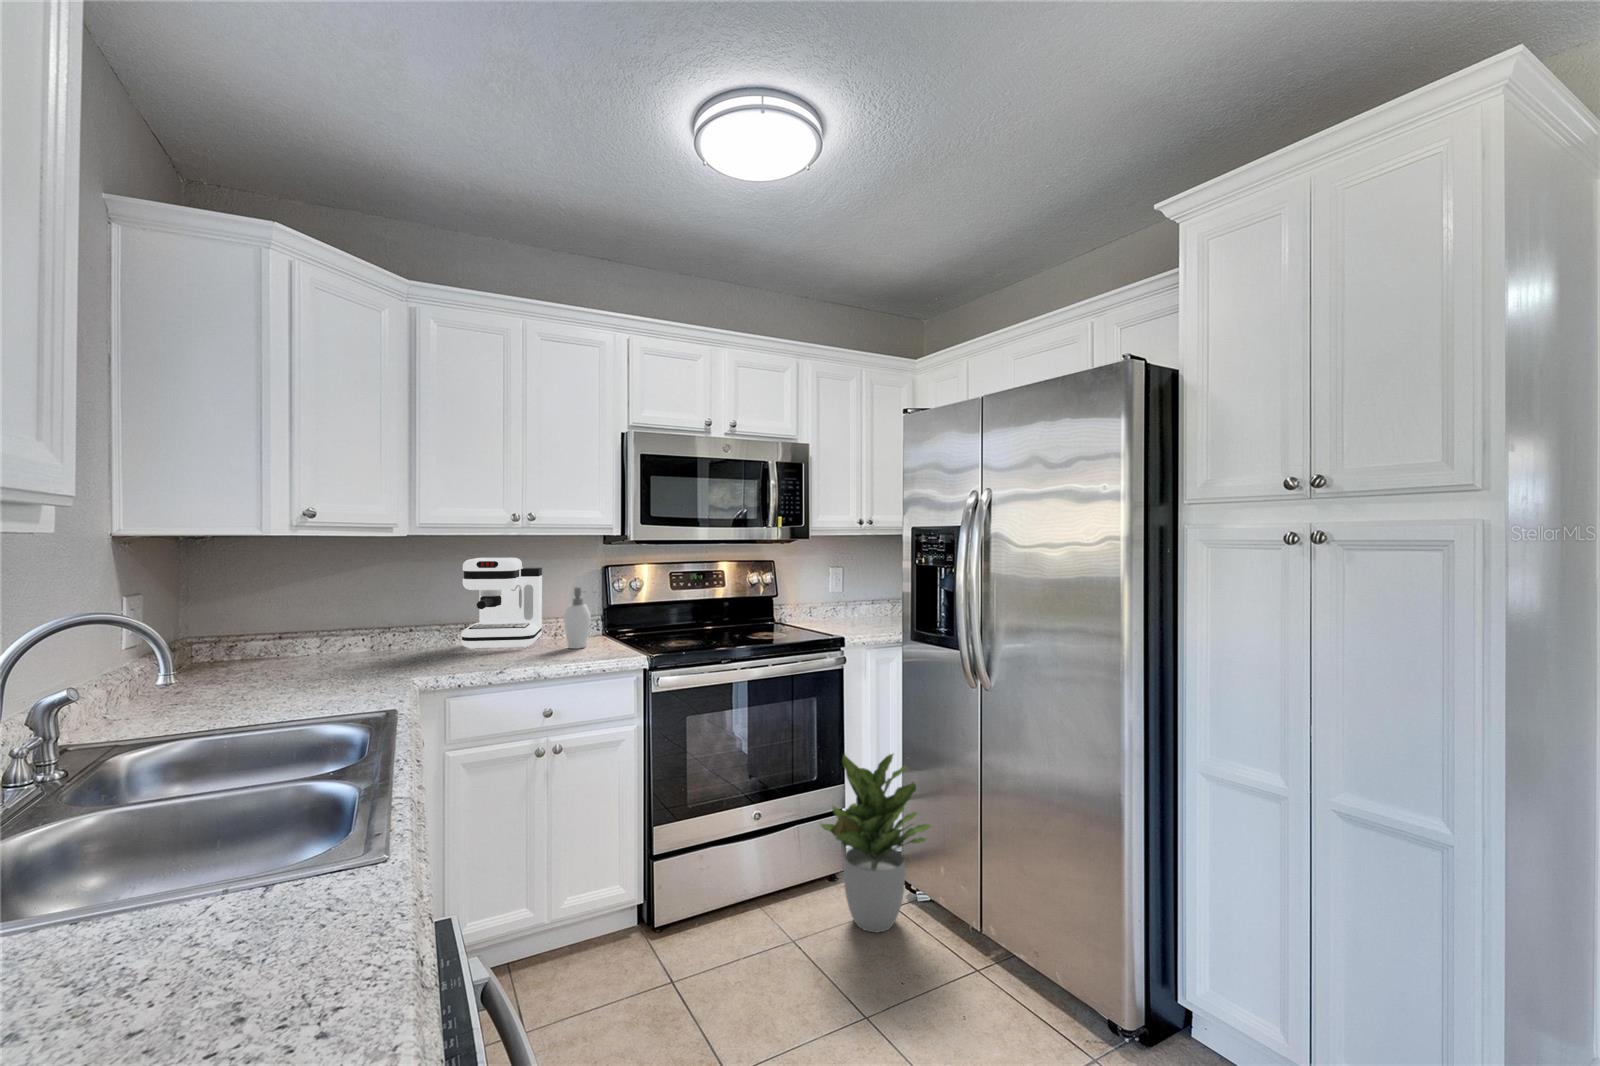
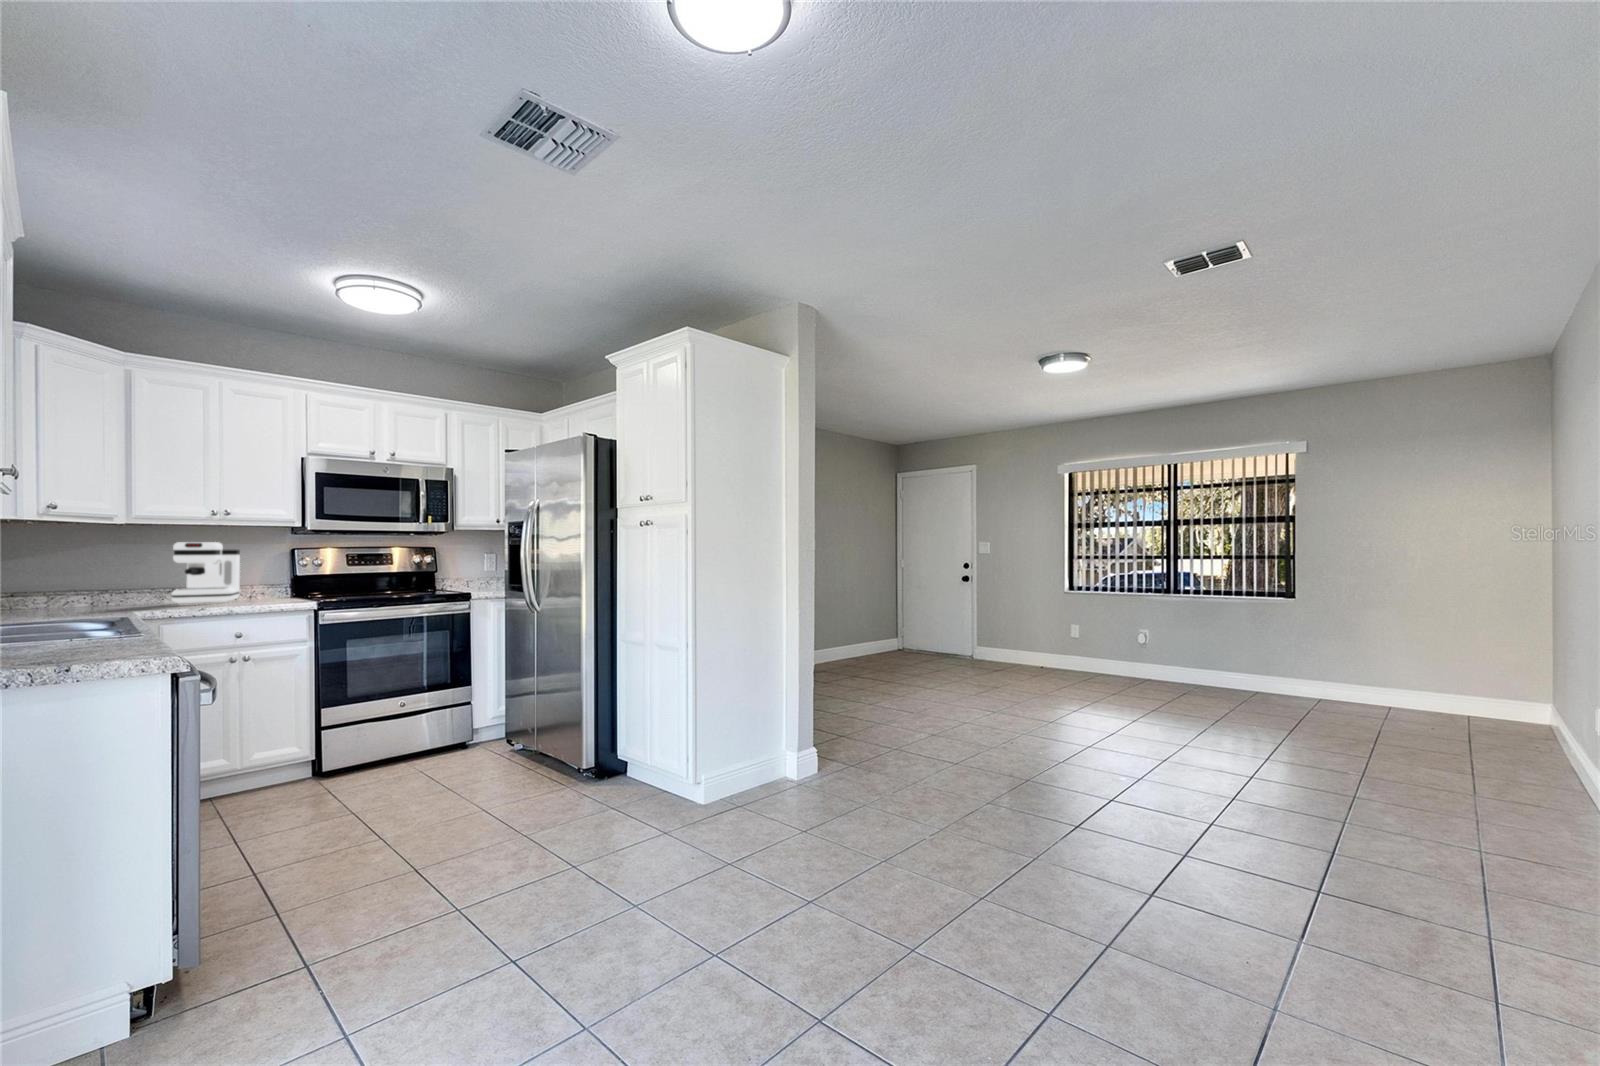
soap dispenser: present [564,587,591,649] -> none [255,561,282,601]
potted plant: present [820,754,931,932] -> none [440,657,516,766]

